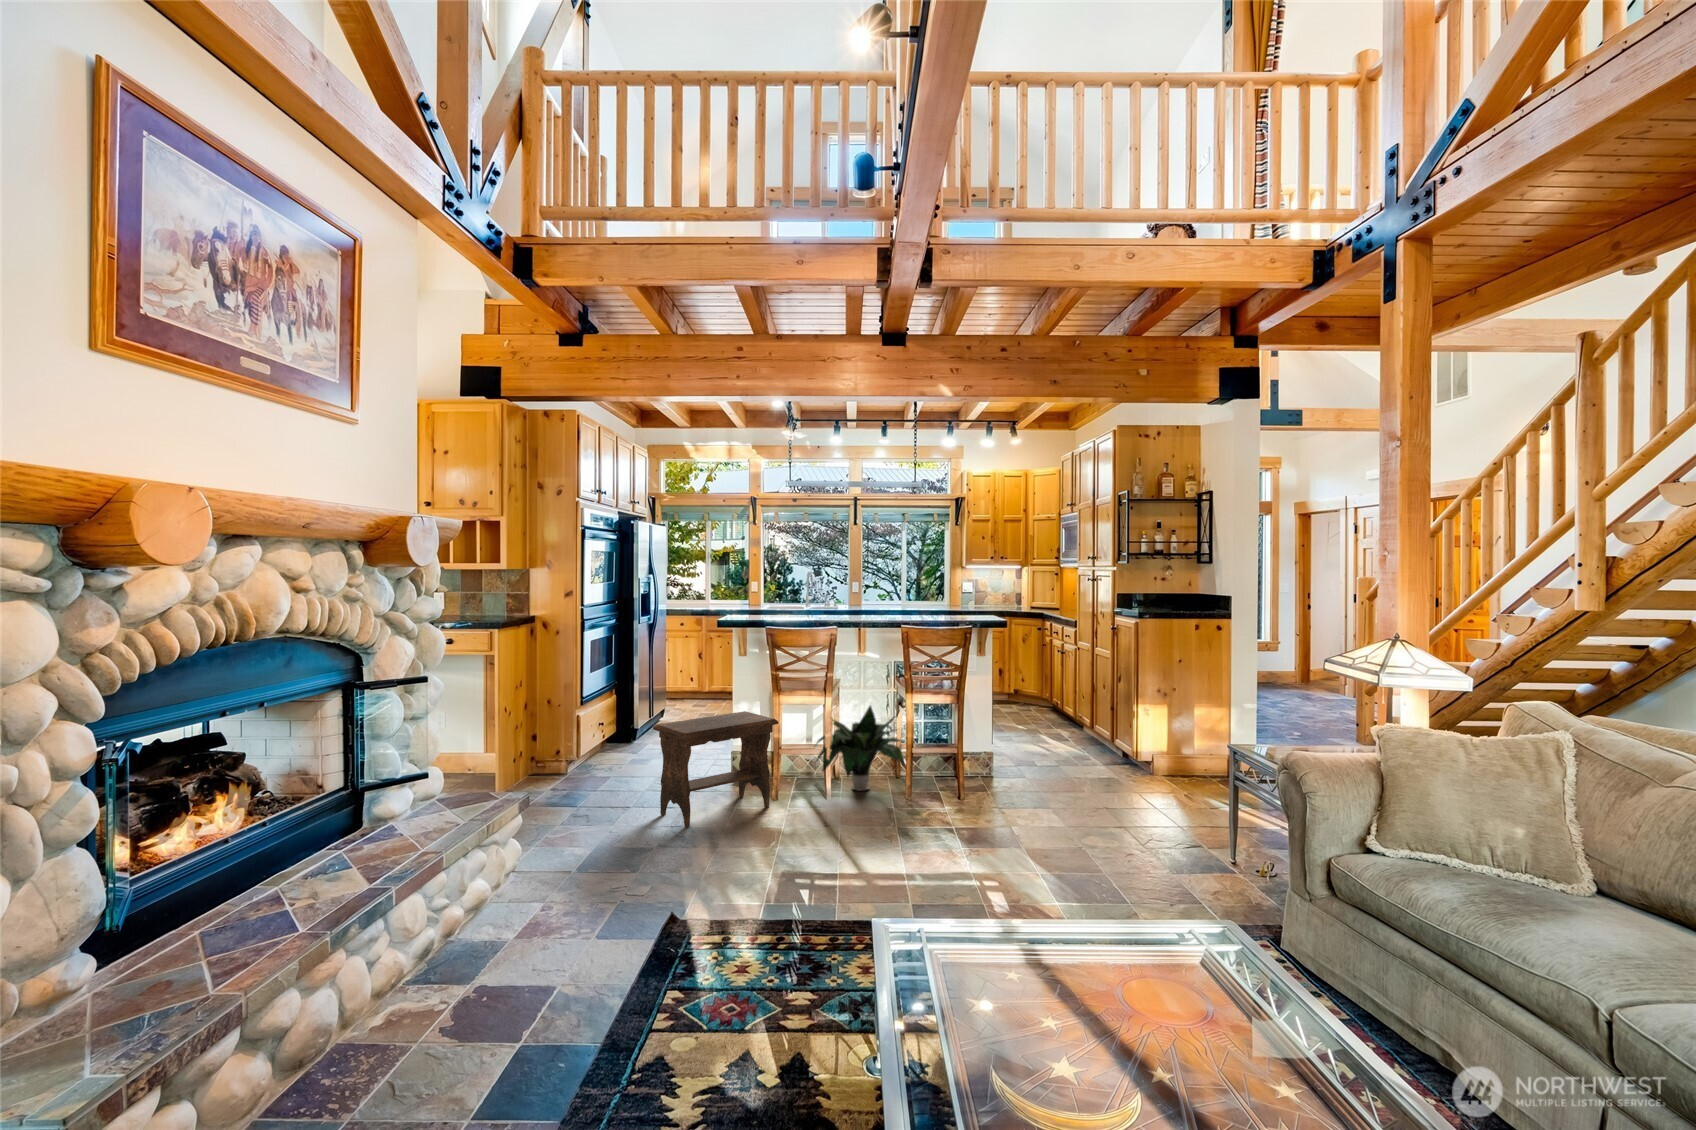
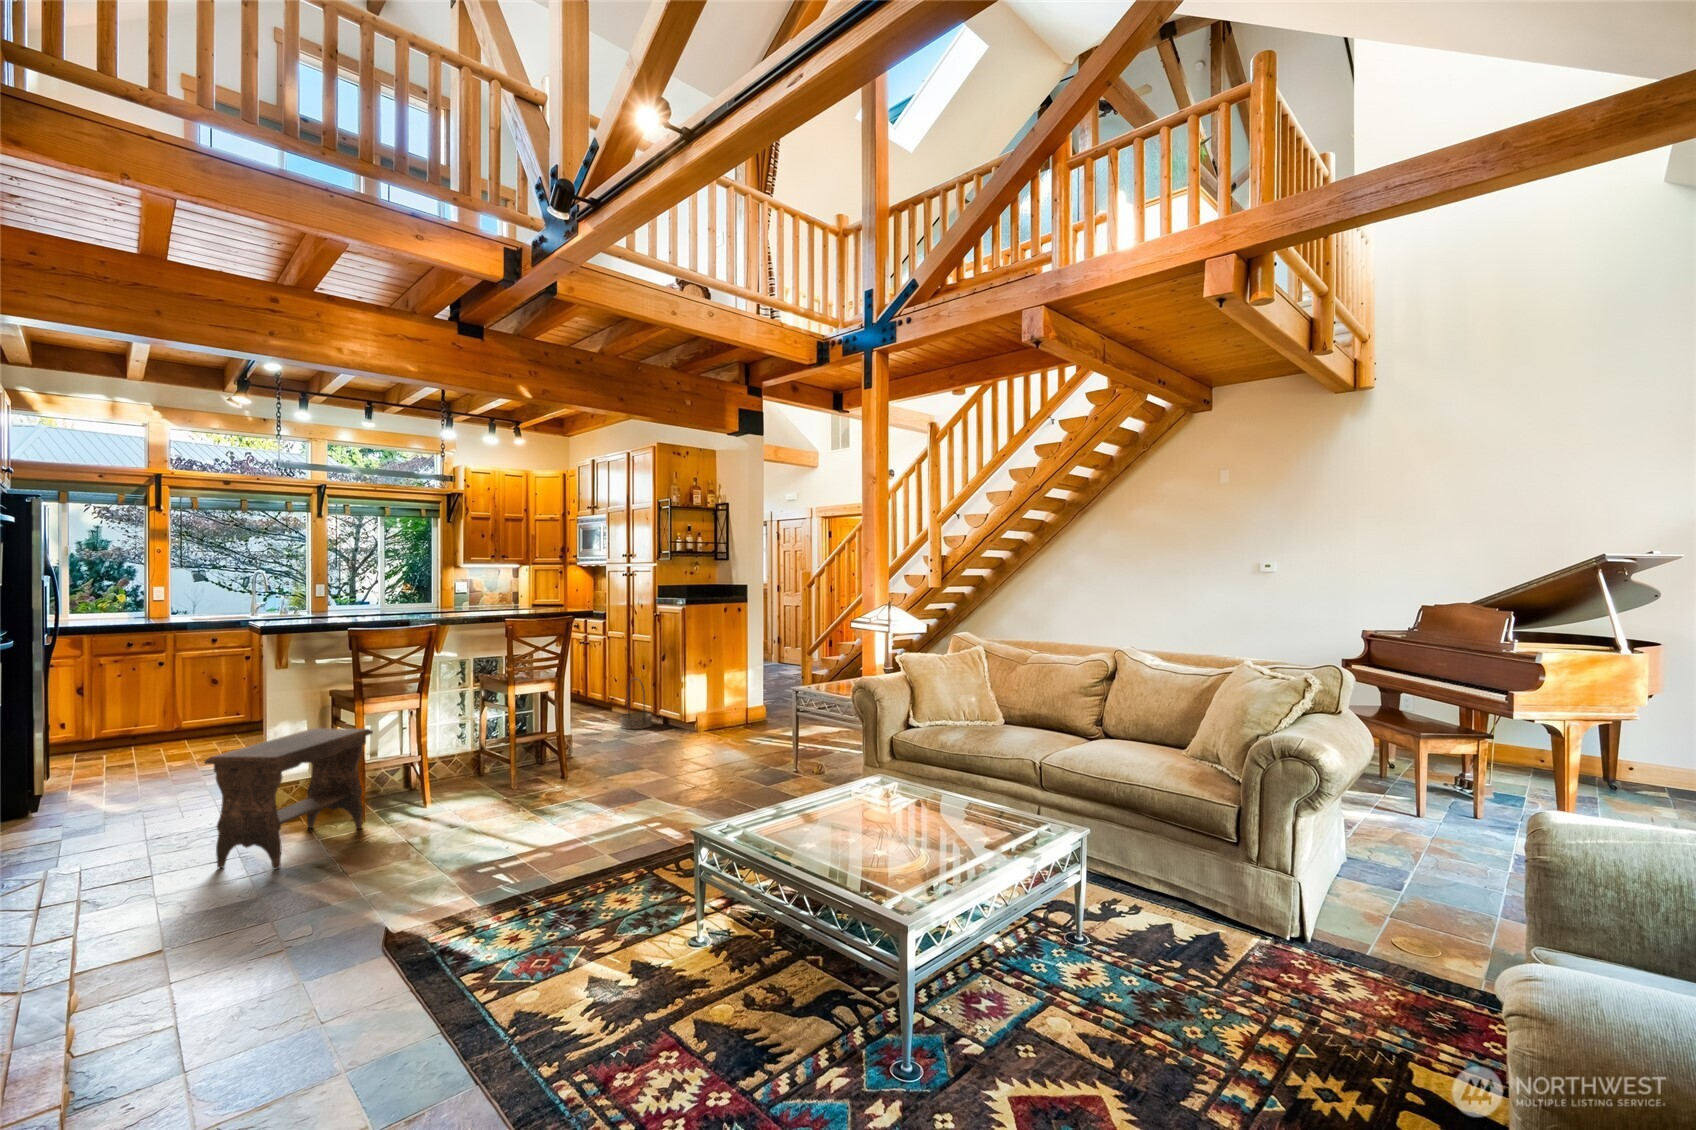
basket: none [1074,699,1111,760] -> present [620,678,652,729]
potted plant: present [817,705,904,791] -> none [394,702,507,793]

